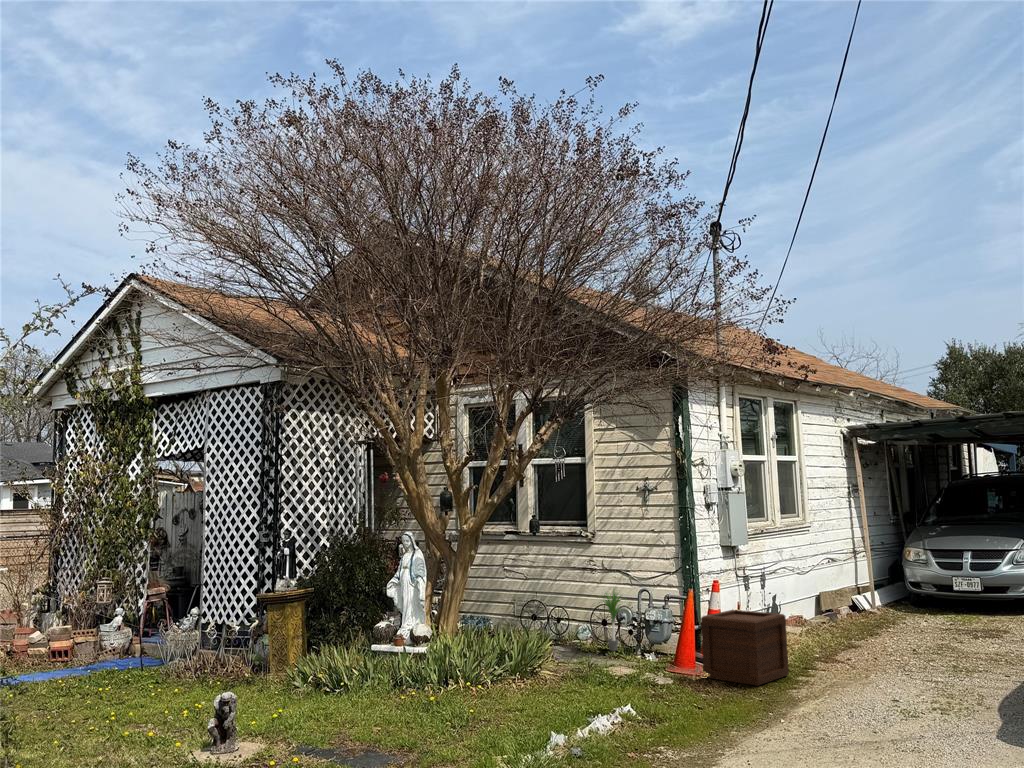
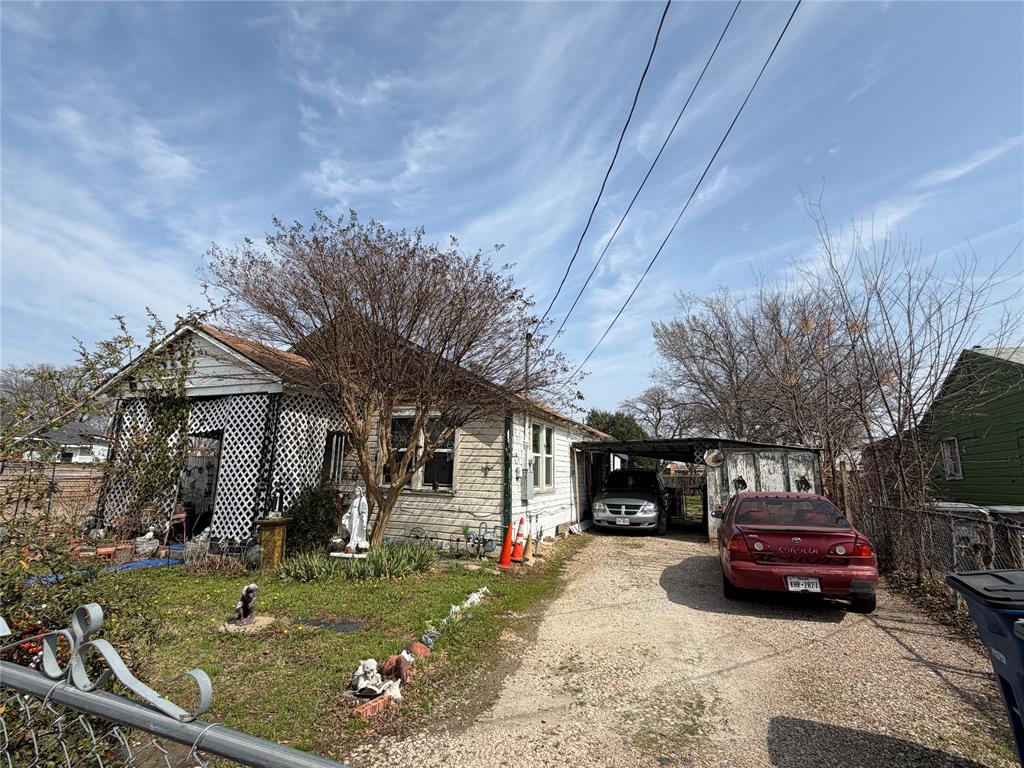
wooden crate: present [701,610,789,686] -> none [513,534,554,574]

